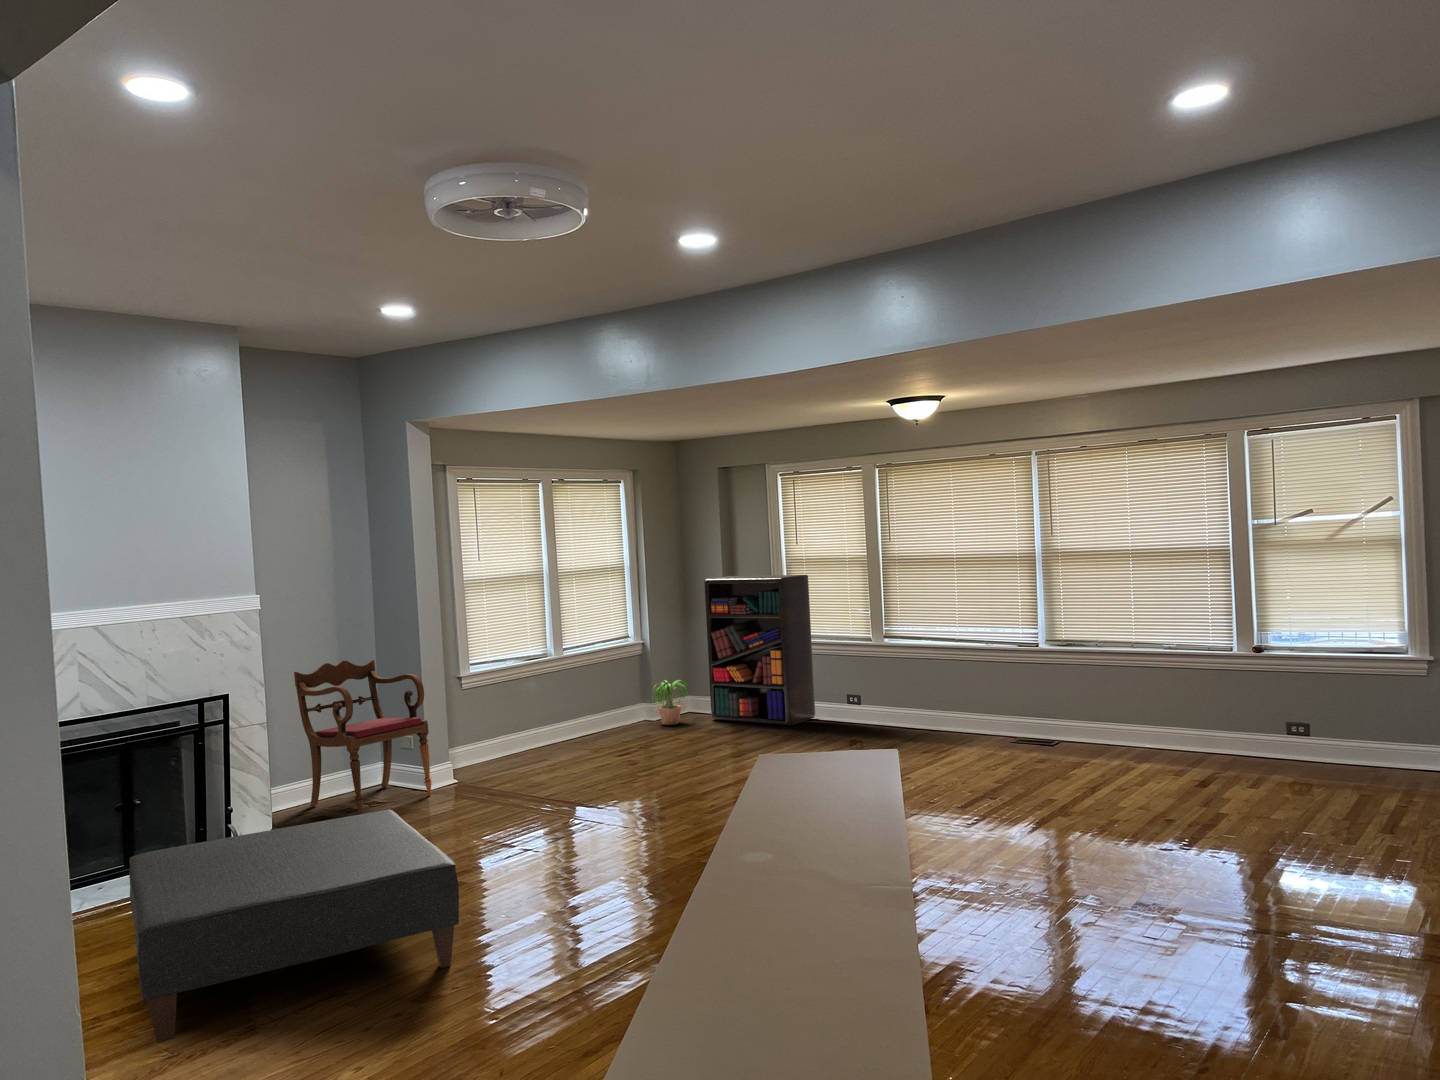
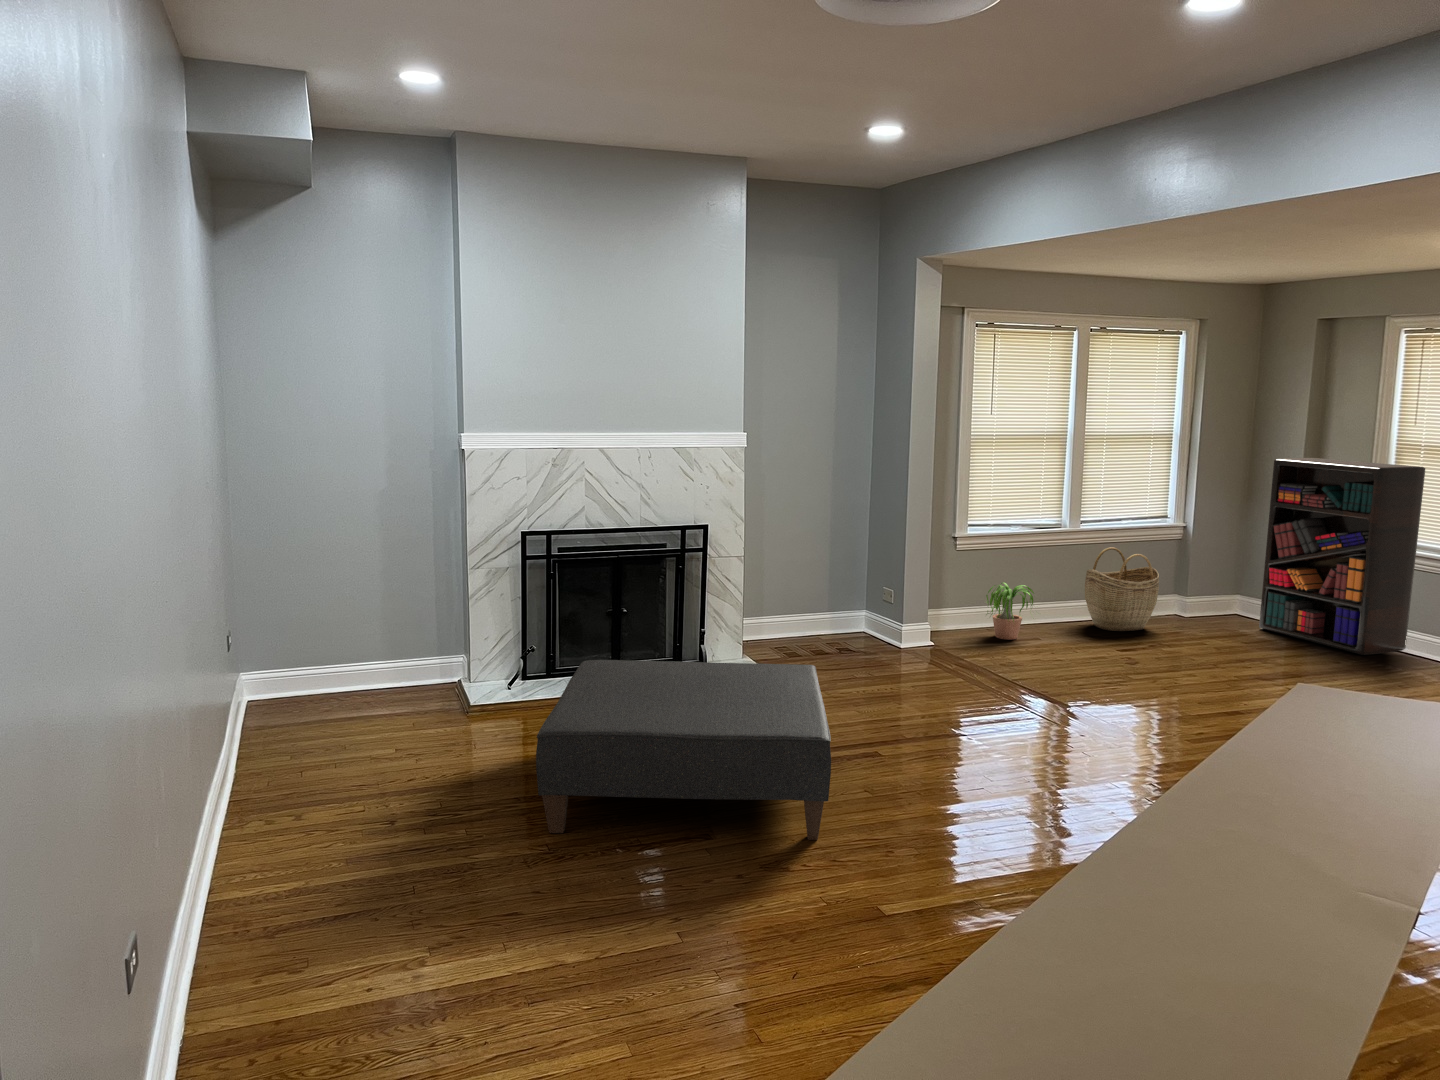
armchair: present [294,660,432,814] -> none [786,505,906,660]
woven basket: none [574,669,635,742] -> present [1085,547,1159,631]
potted plant: present [652,680,688,725] -> present [986,583,1034,640]

